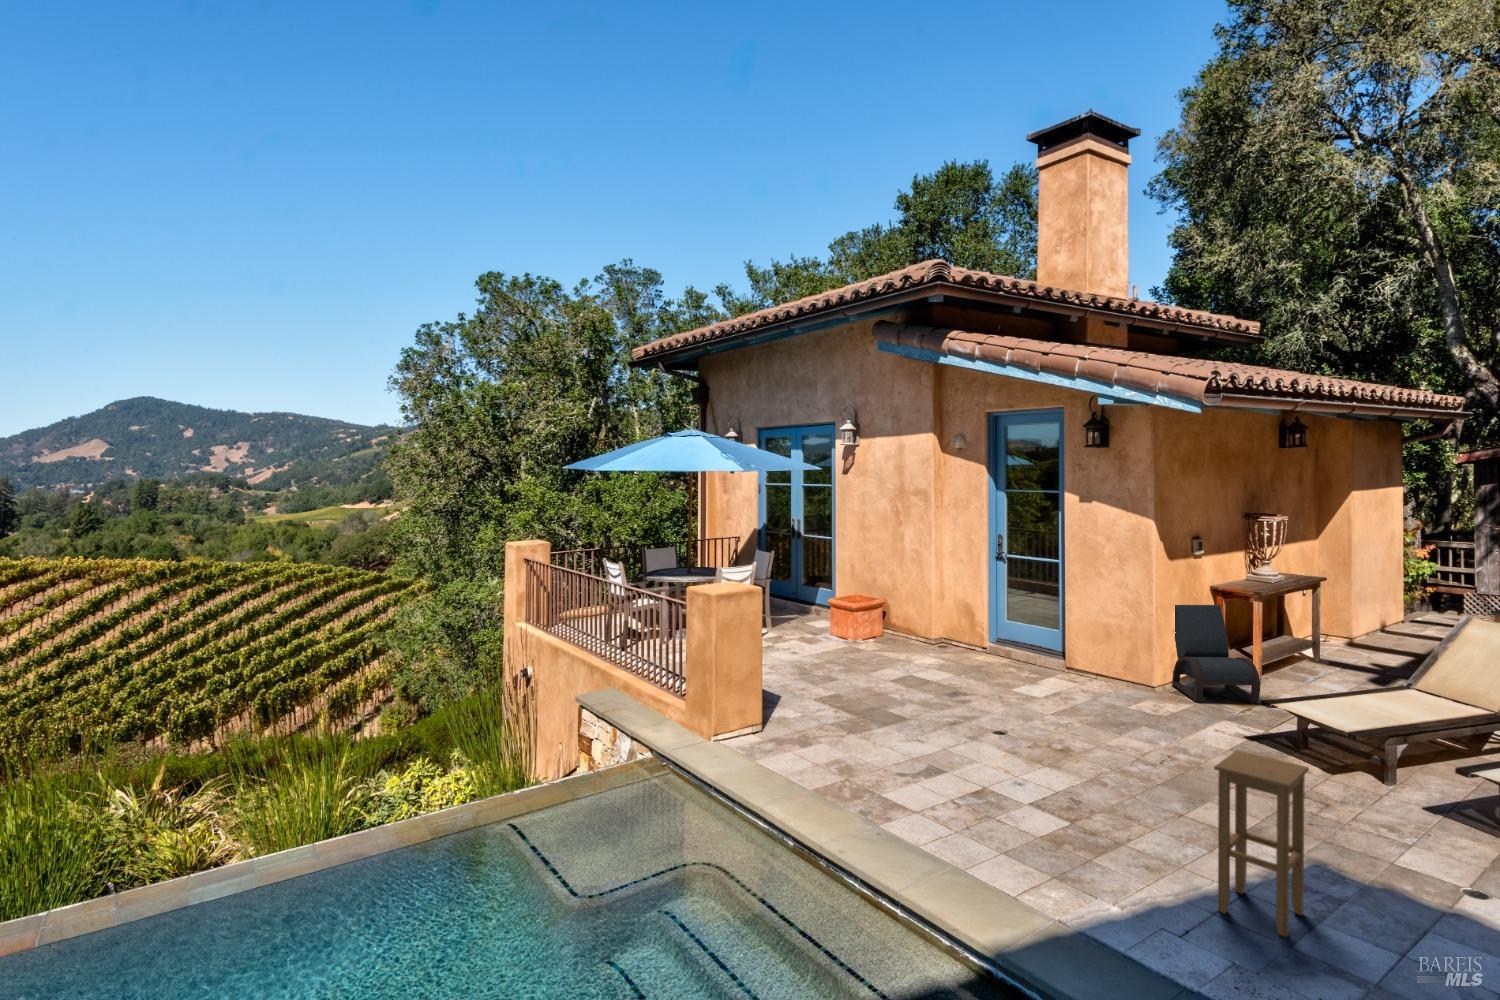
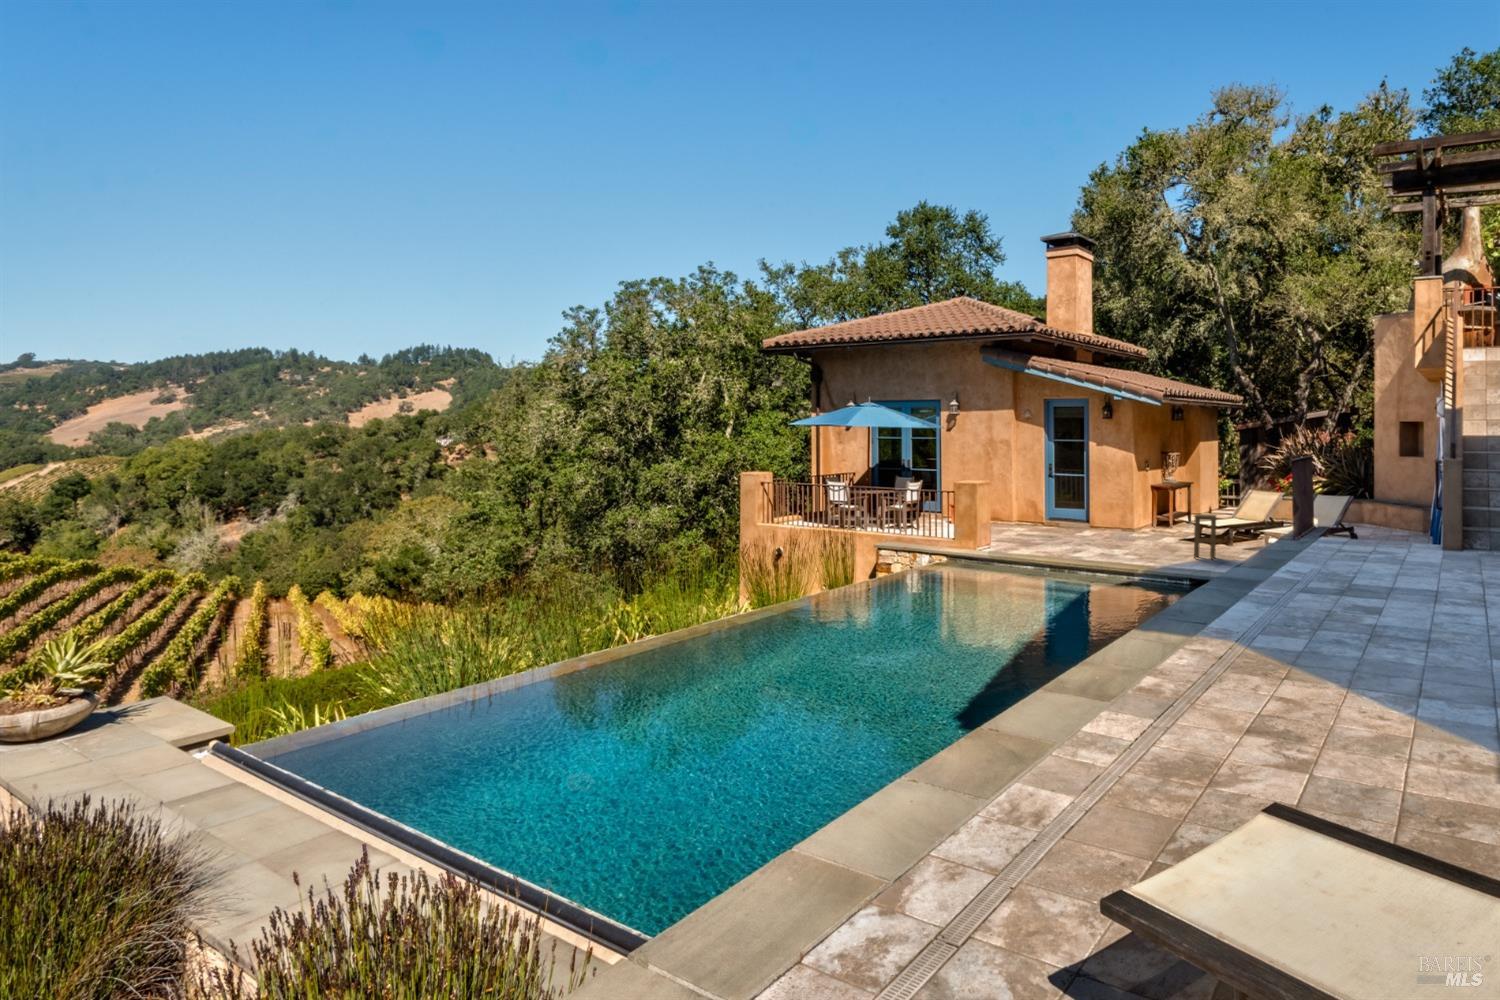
lounge chair: present [1172,605,1261,704] -> none [1136,491,1178,532]

